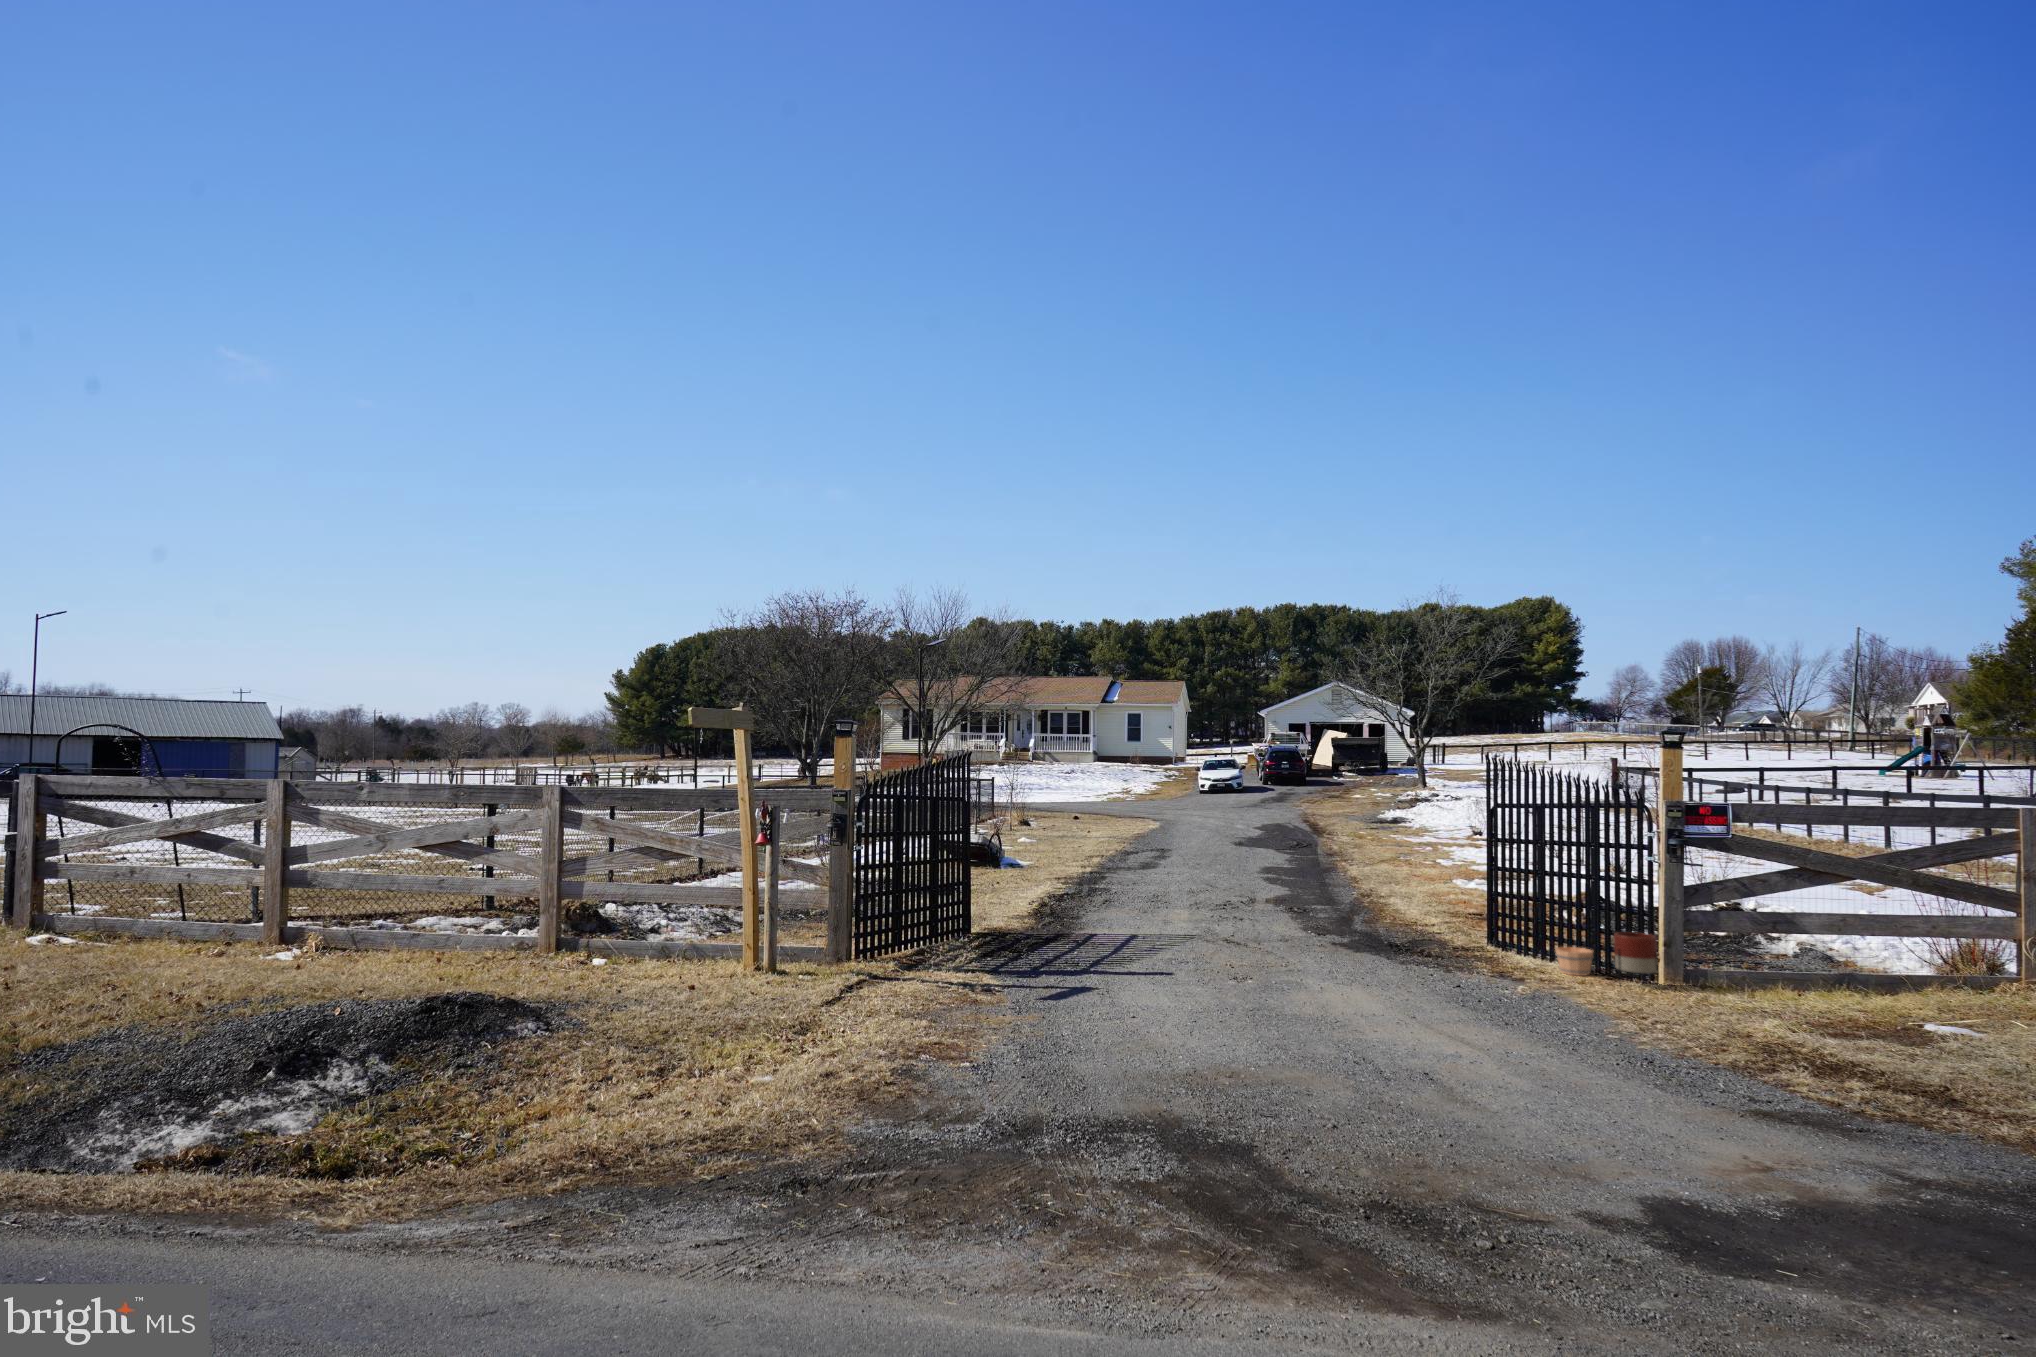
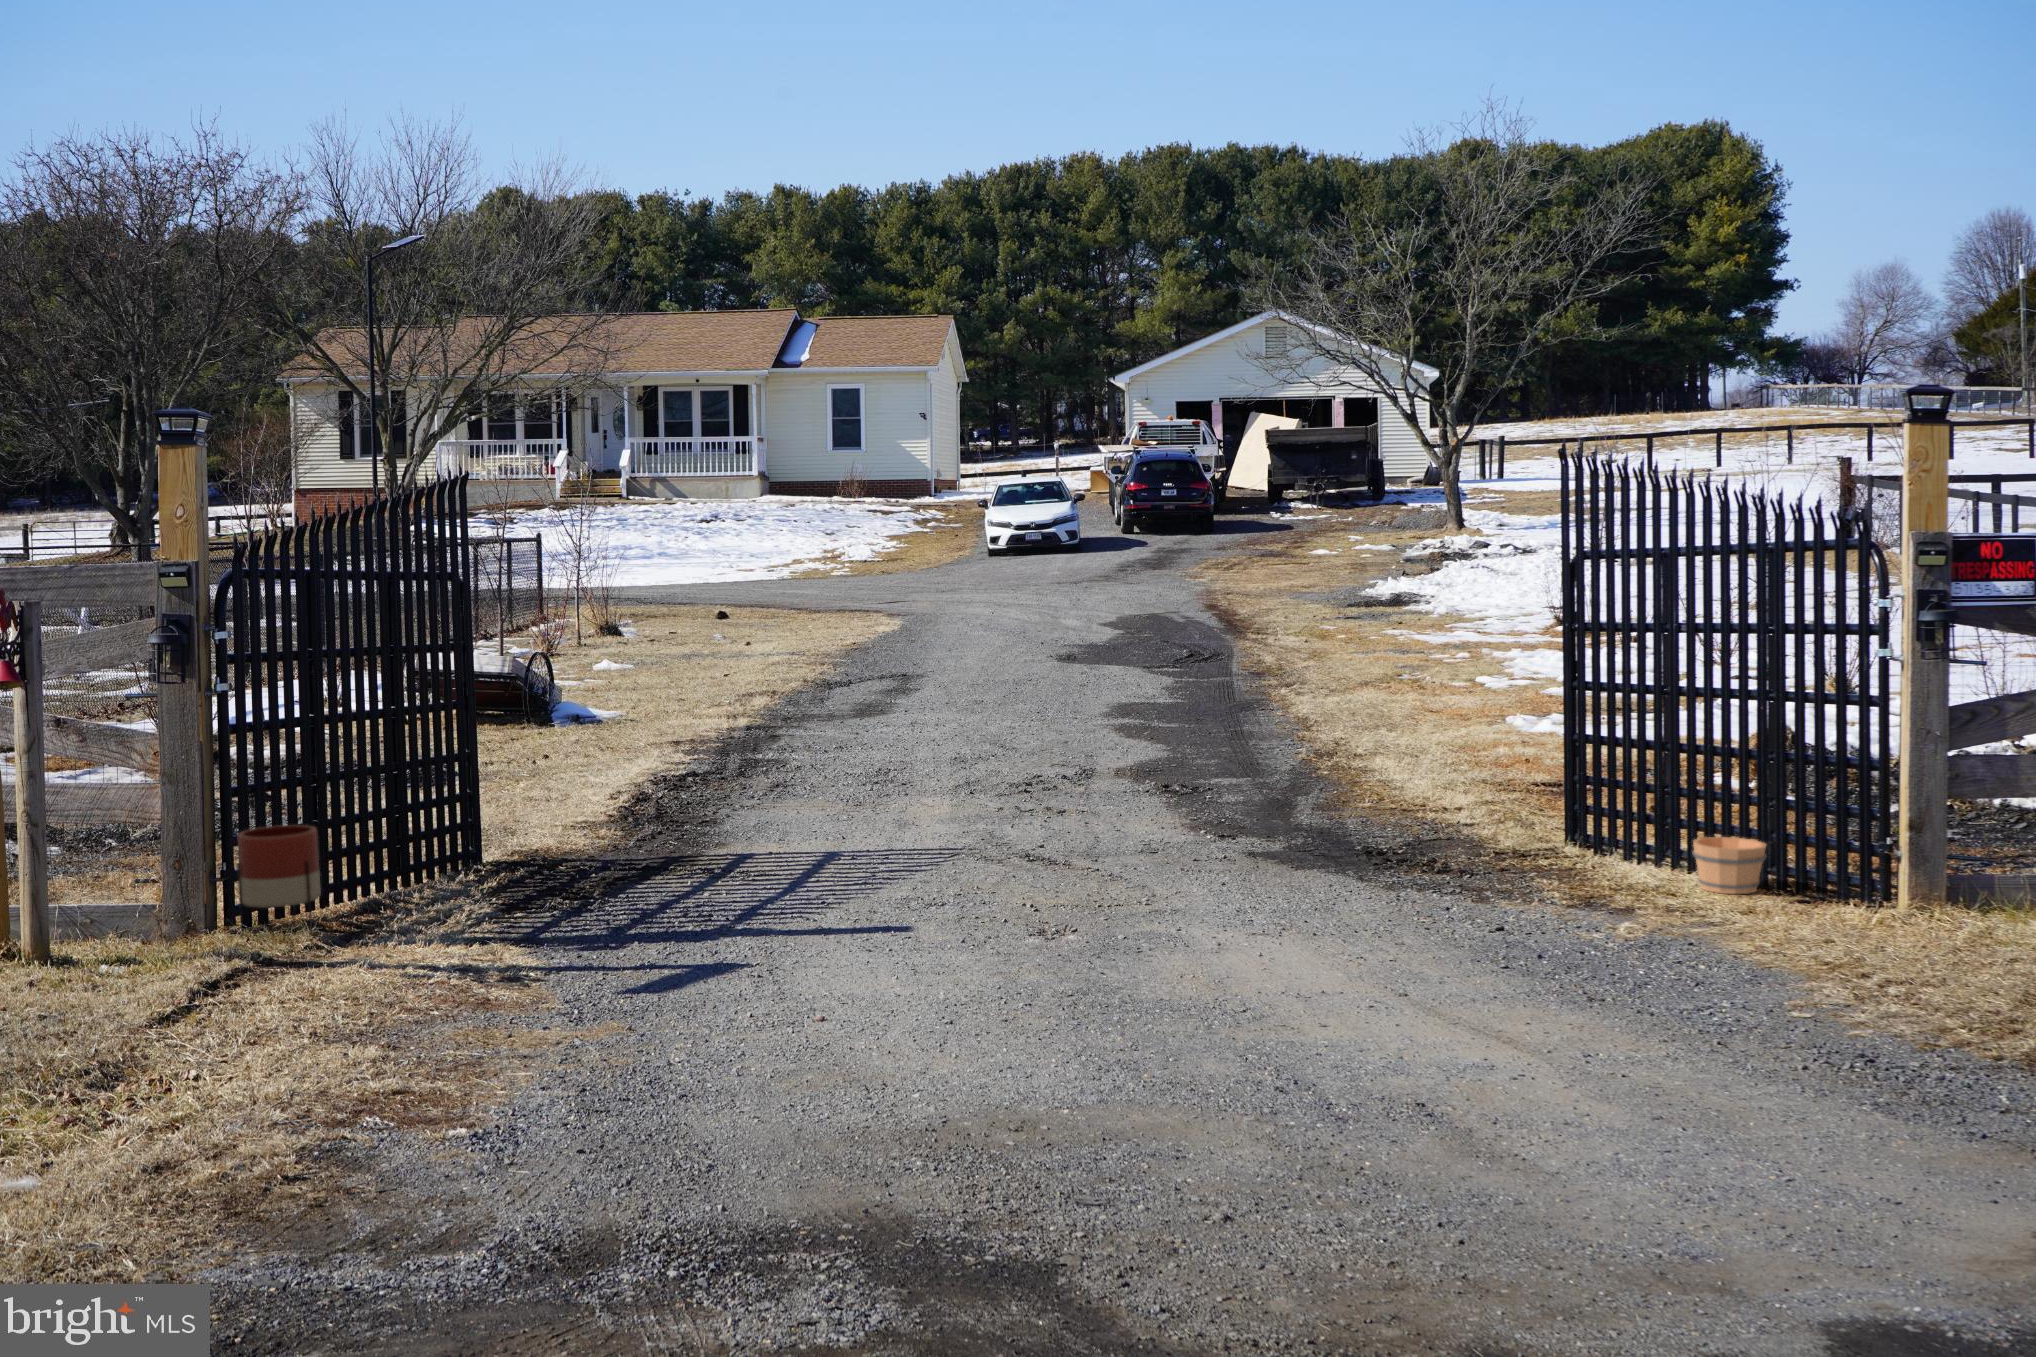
planter: present [1614,932,1658,981] -> present [237,825,321,935]

